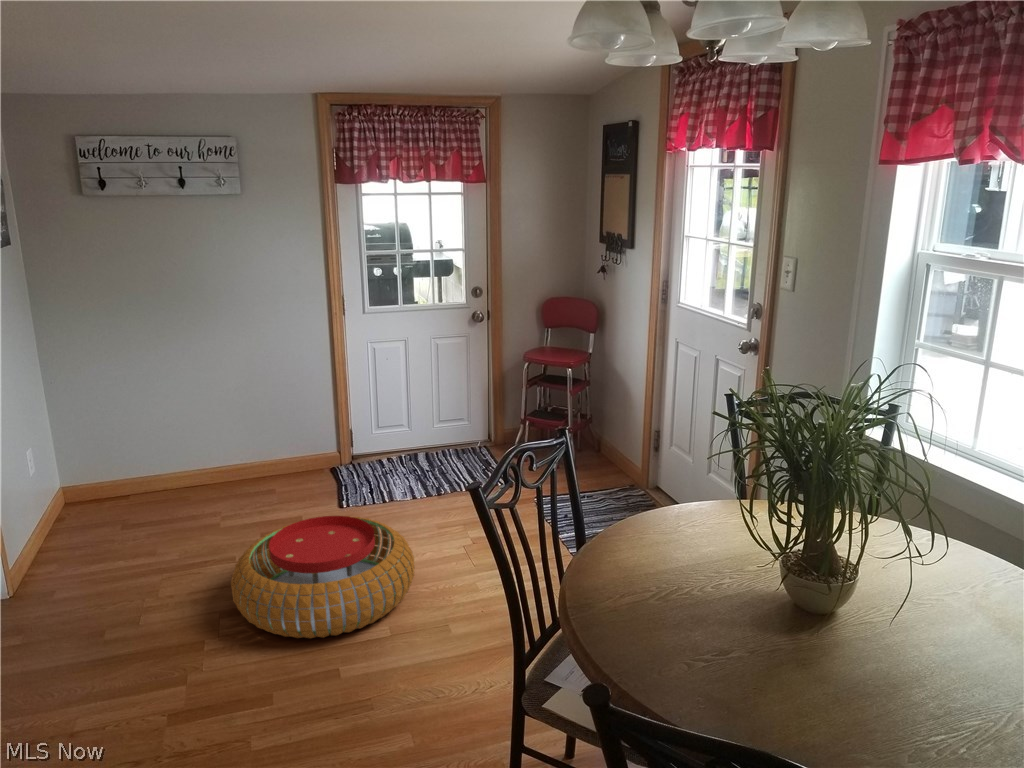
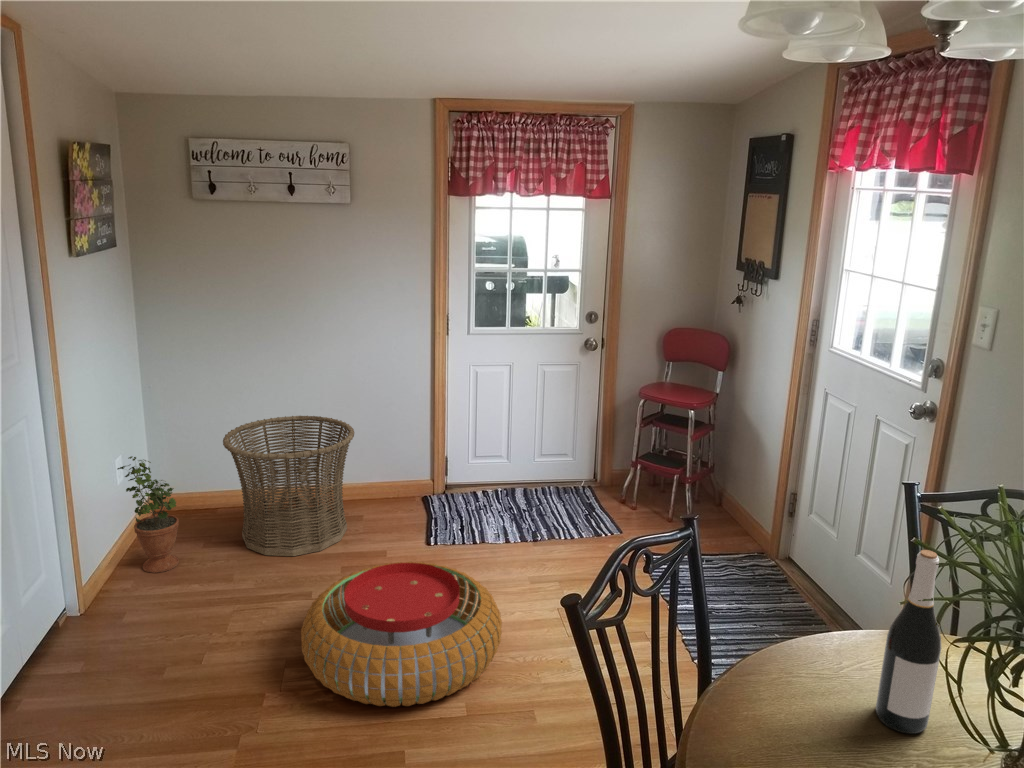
basket: none [134,397,263,529] -> present [223,416,354,556]
wine bottle: none [704,423,744,561] -> present [876,550,941,734]
potted plant: none [30,444,99,554] -> present [118,456,179,573]

